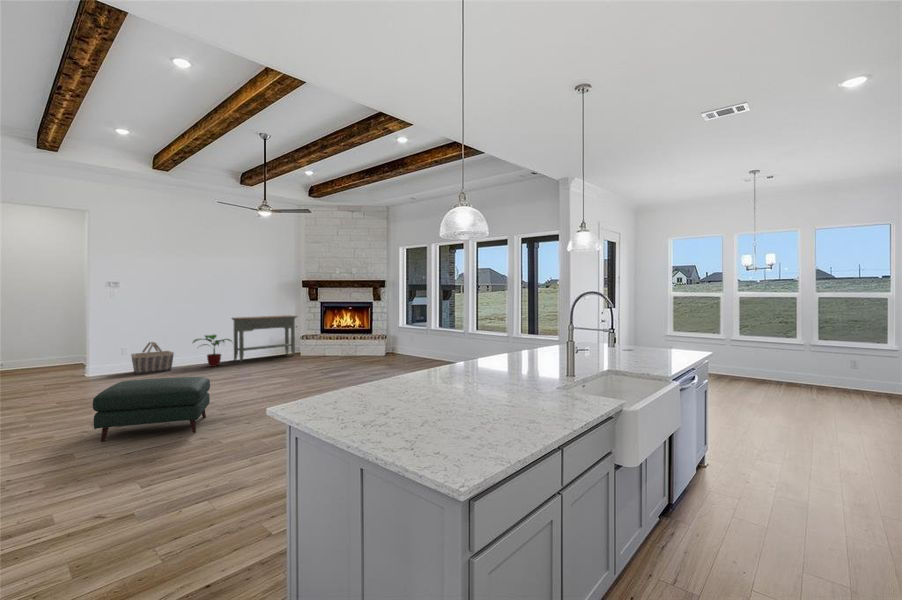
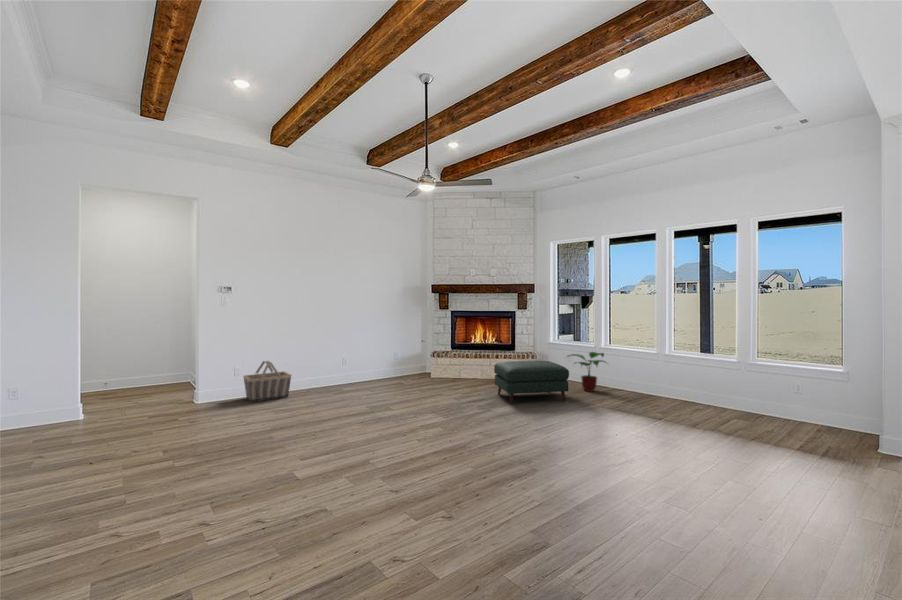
console table: present [232,315,297,362] -> none [352,327,426,386]
potted plant: present [193,335,231,367] -> present [569,352,604,392]
ottoman: present [93,377,210,442] -> present [494,361,569,404]

